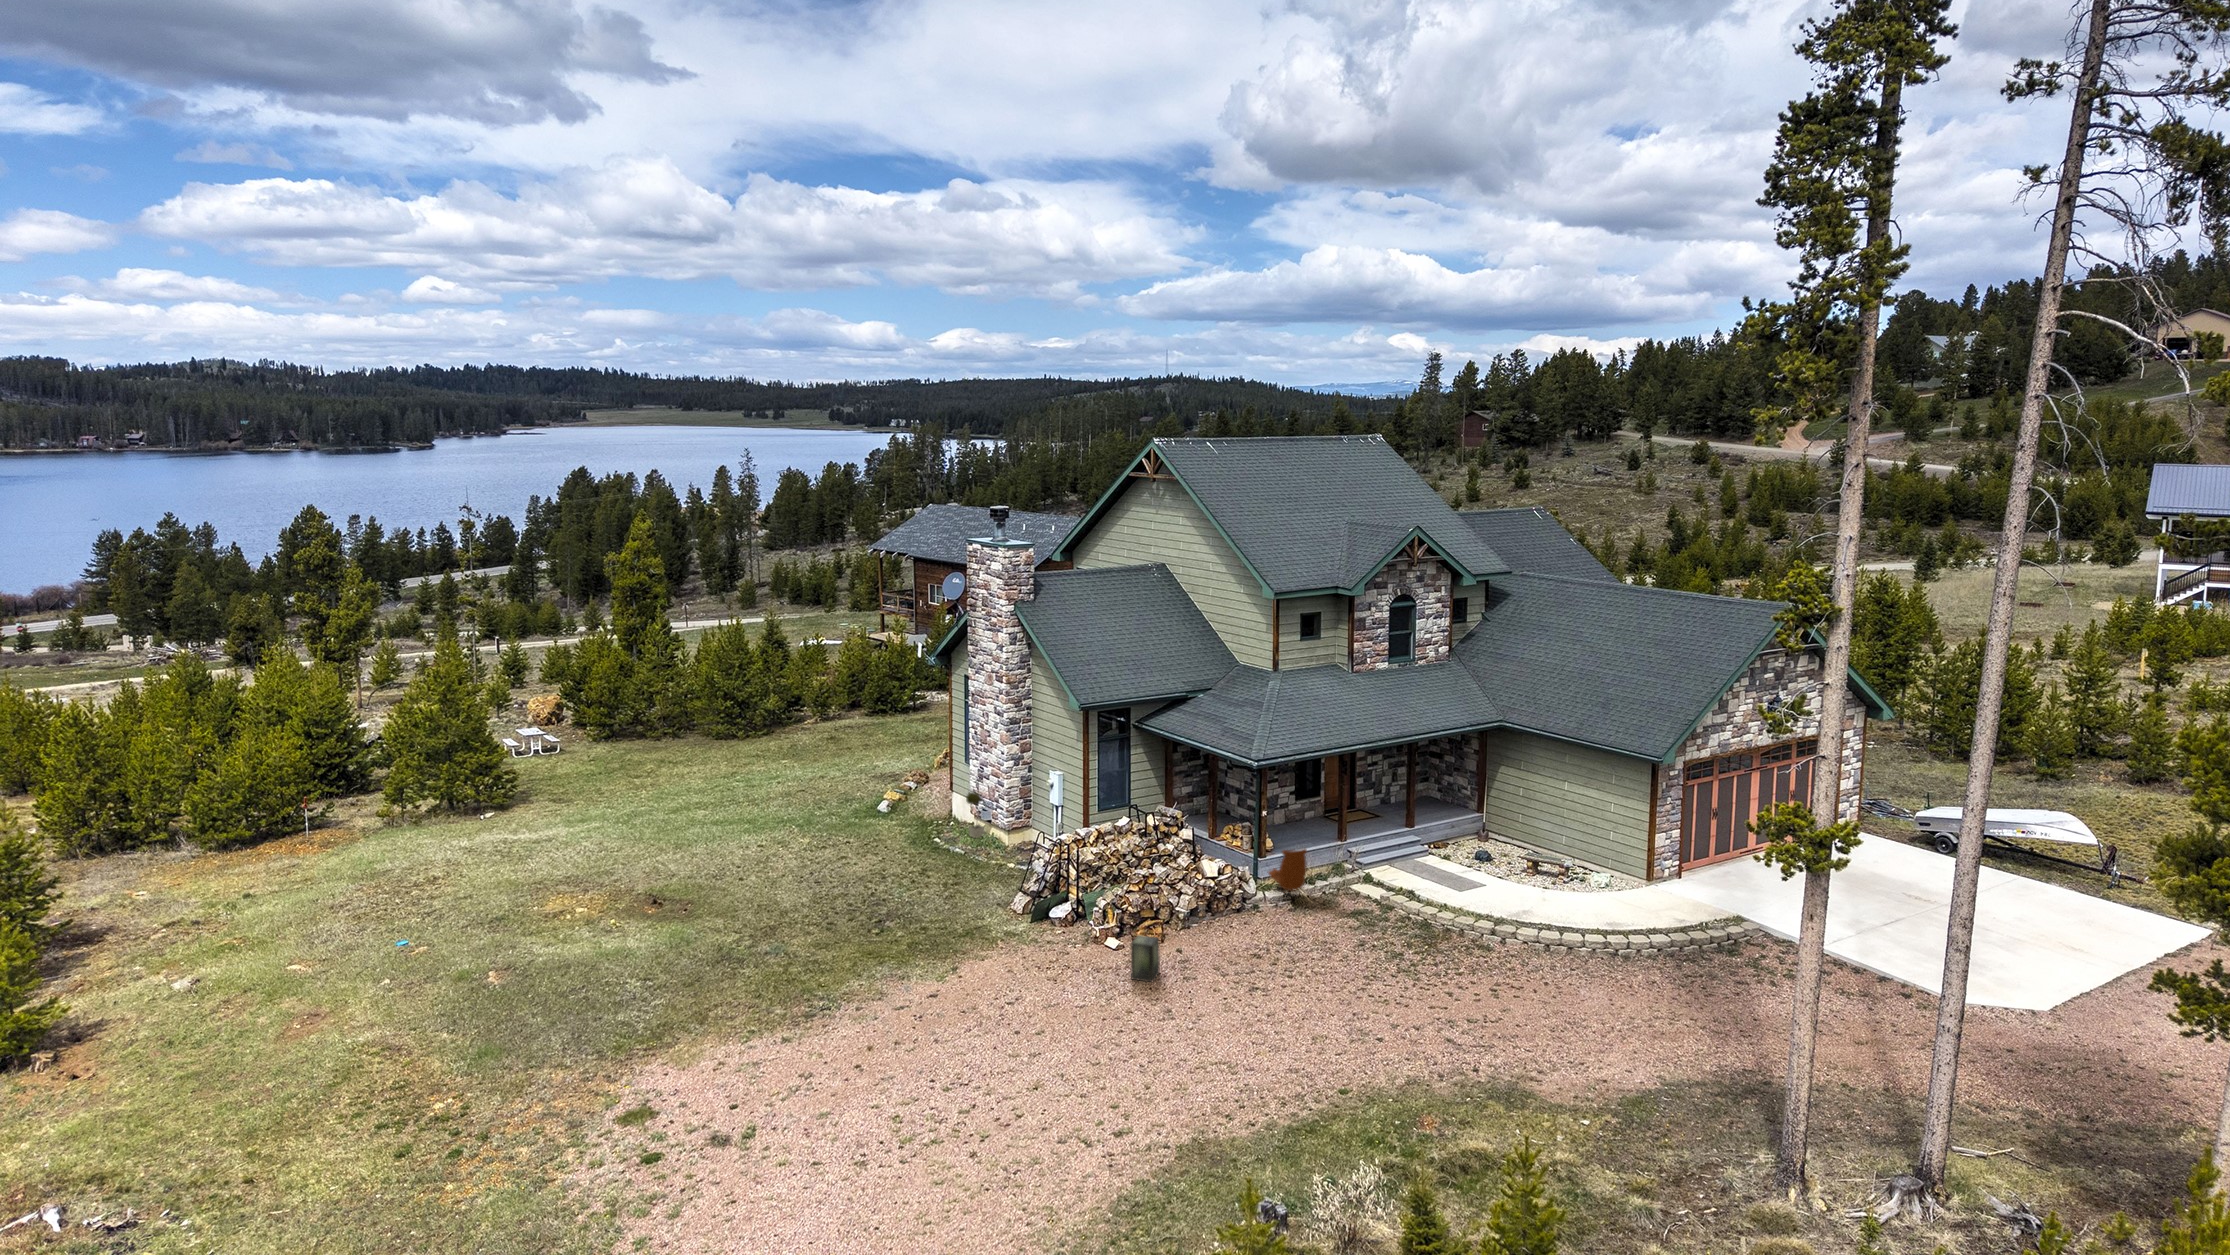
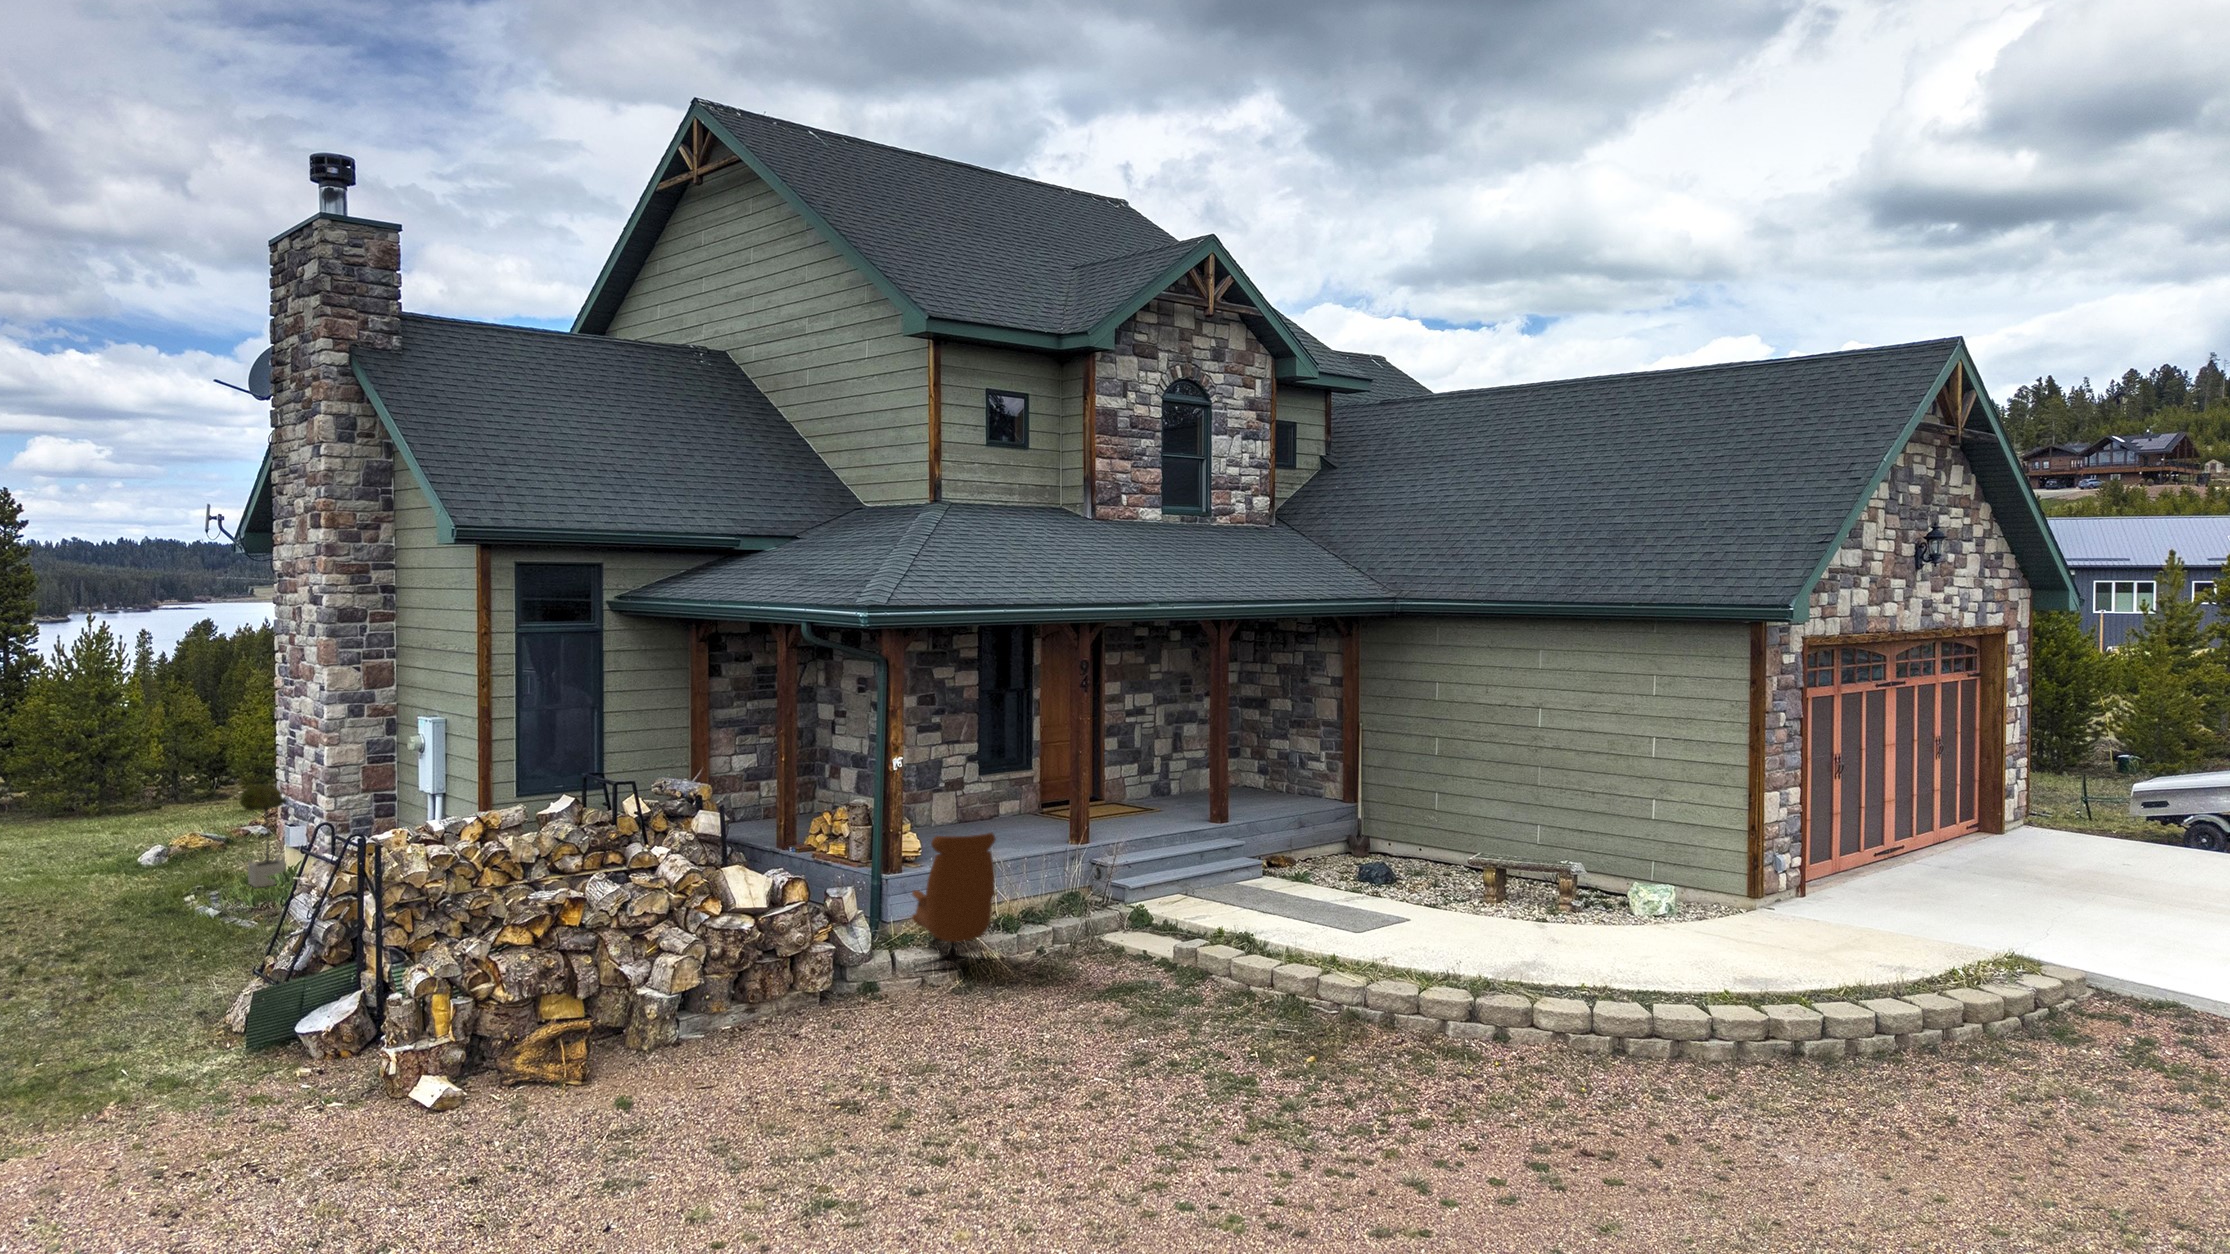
storage box: present [1131,935,1160,982] -> none [378,1055,496,1215]

